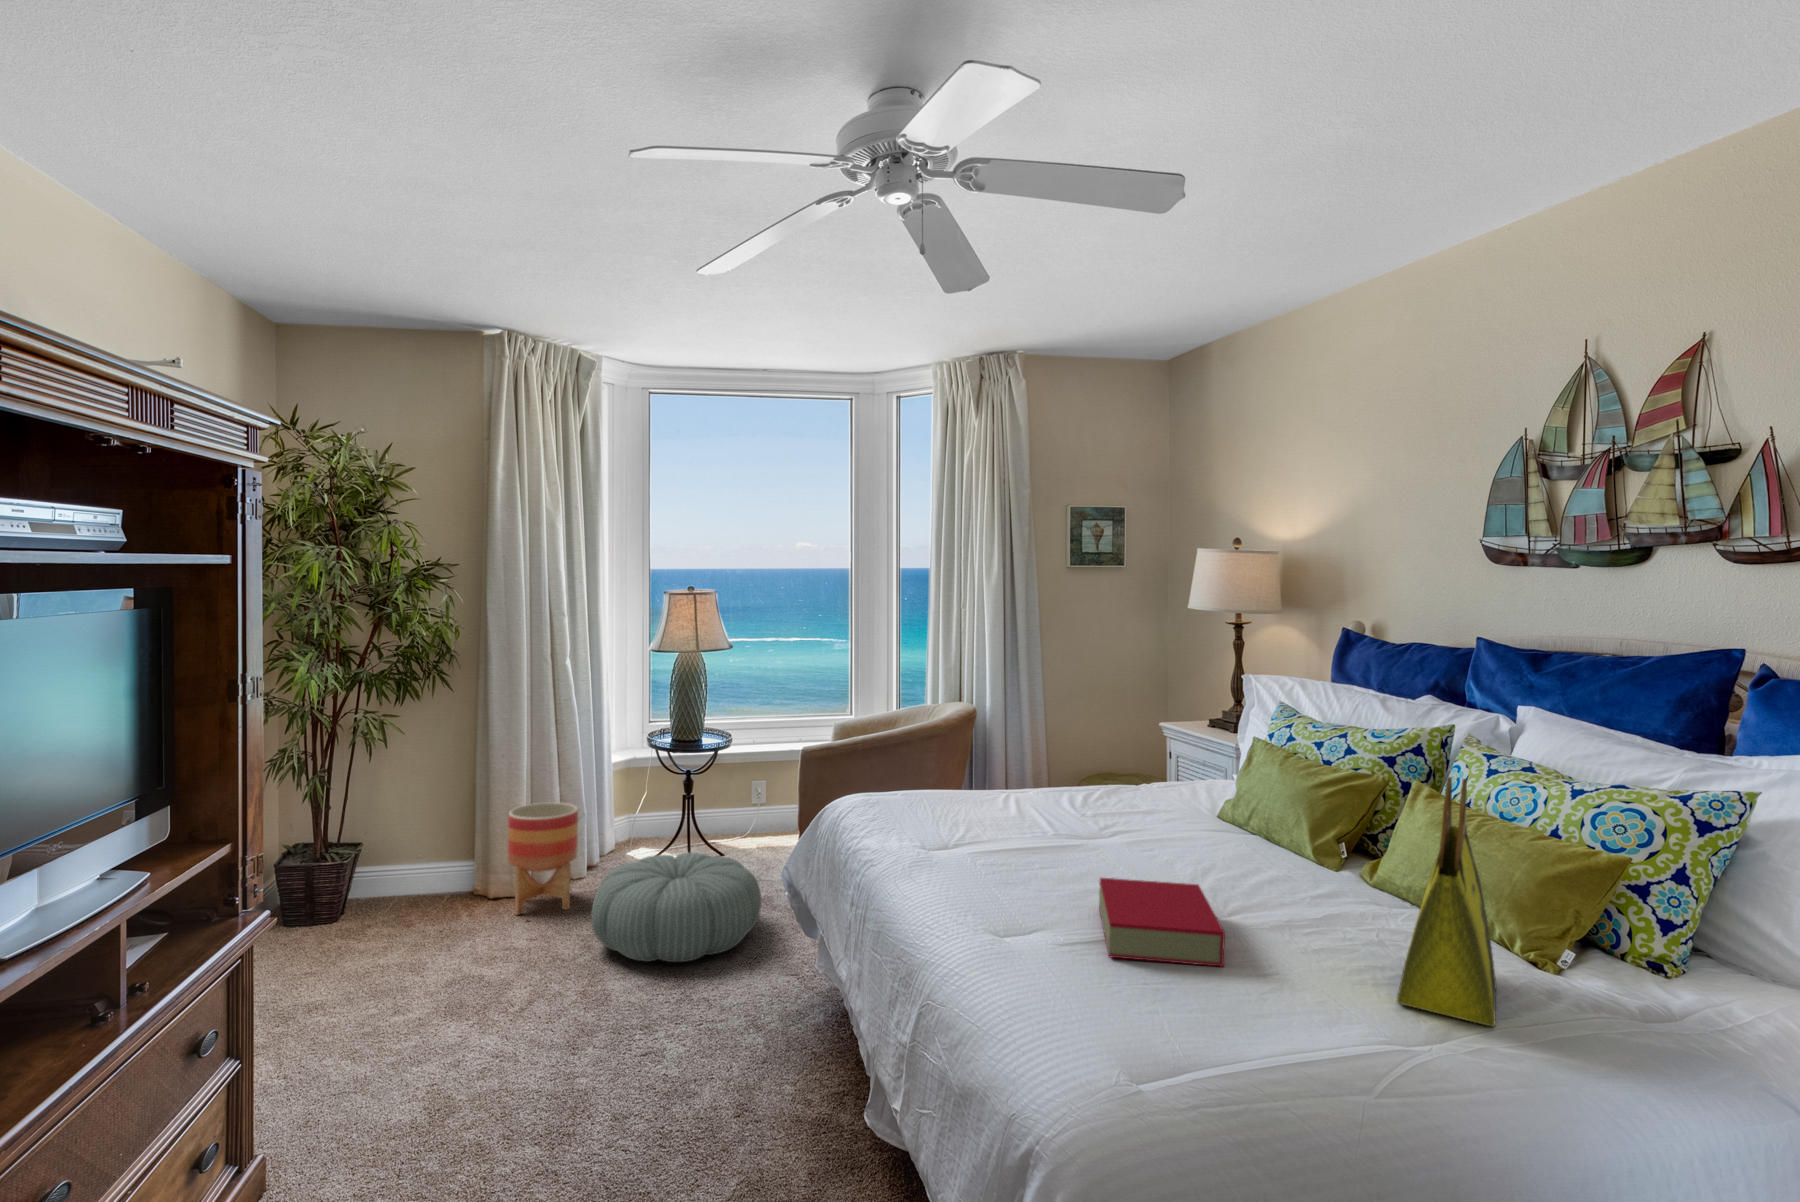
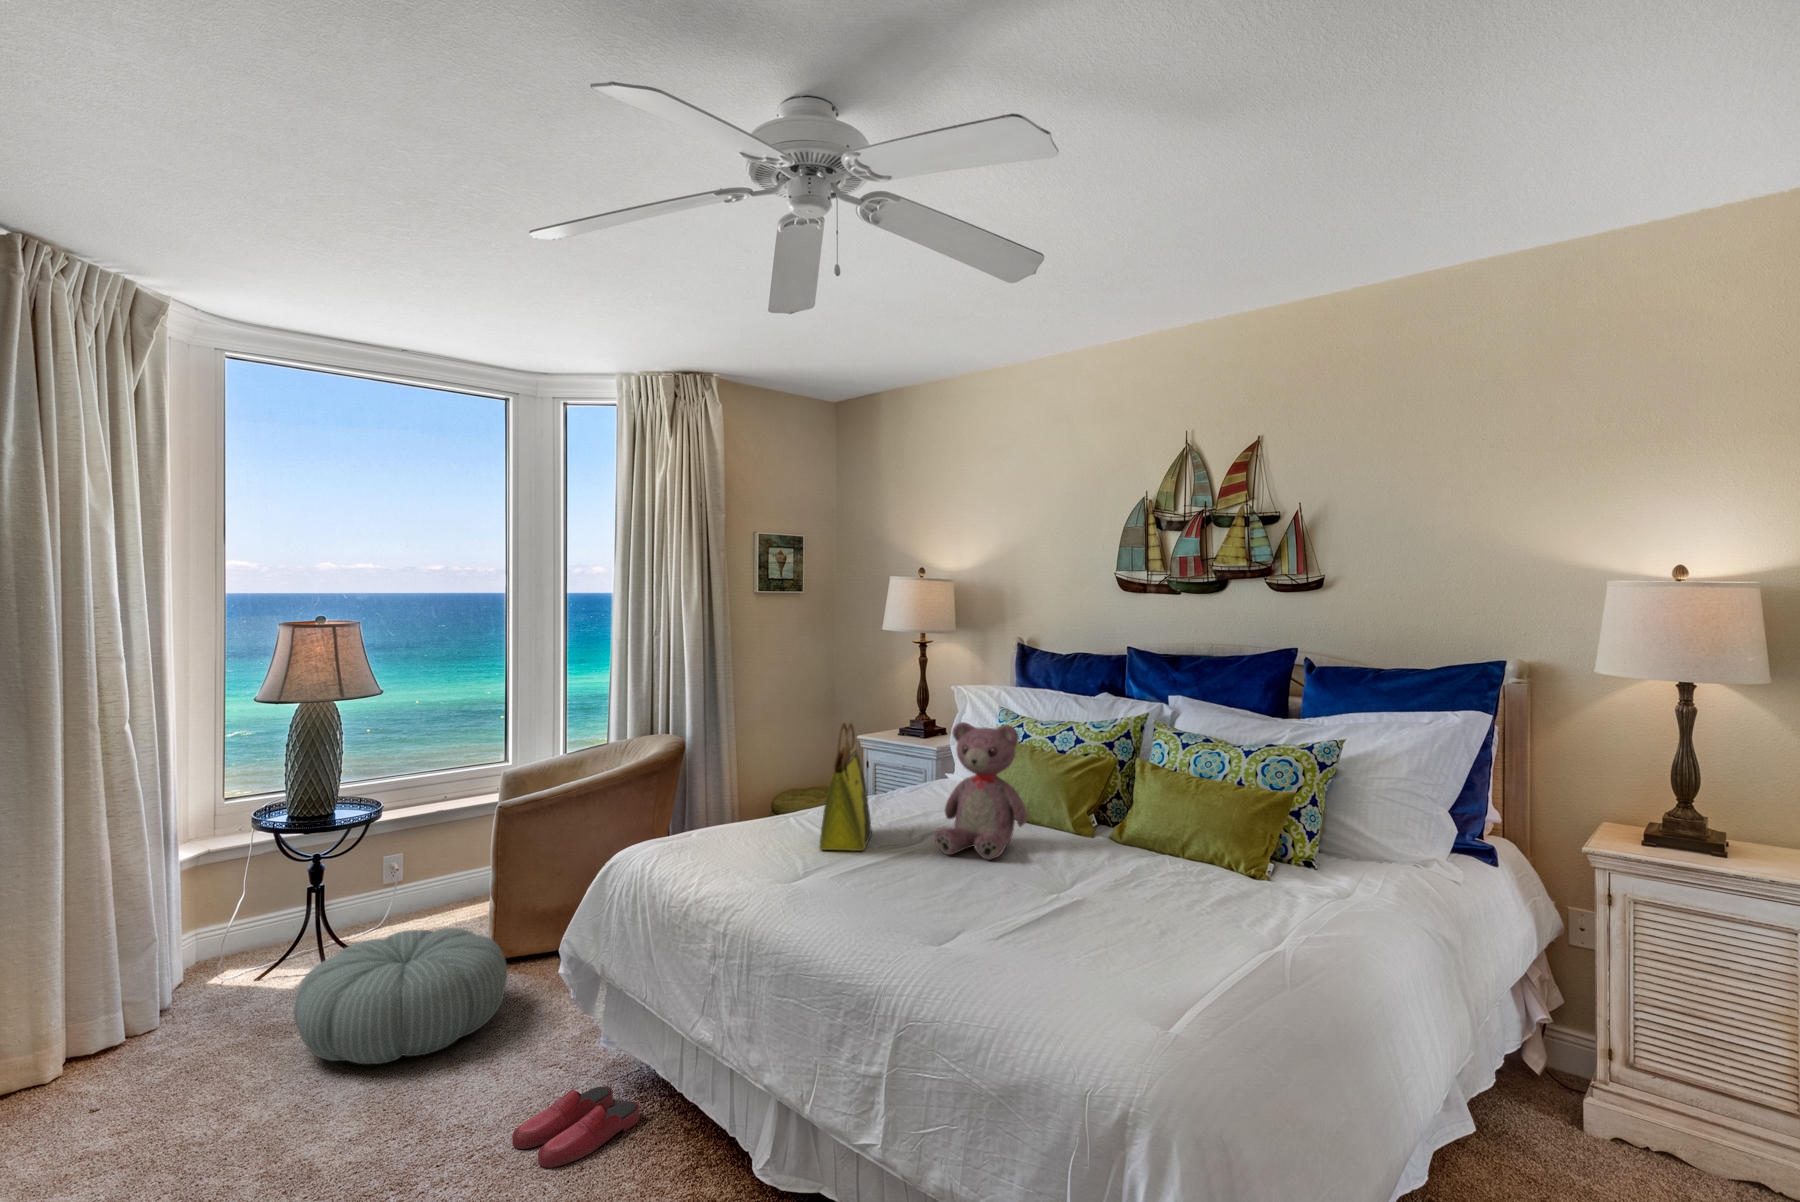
teddy bear: none [1108,710,1232,878] -> present [935,722,1028,860]
tote bag: present [1397,777,1496,1027] -> present [819,723,872,851]
planter: present [508,802,578,915] -> none [132,902,235,1055]
book: present [1099,878,1225,967] -> none [968,859,1092,926]
slippers: none [689,1025,802,1091] -> present [512,1086,640,1168]

